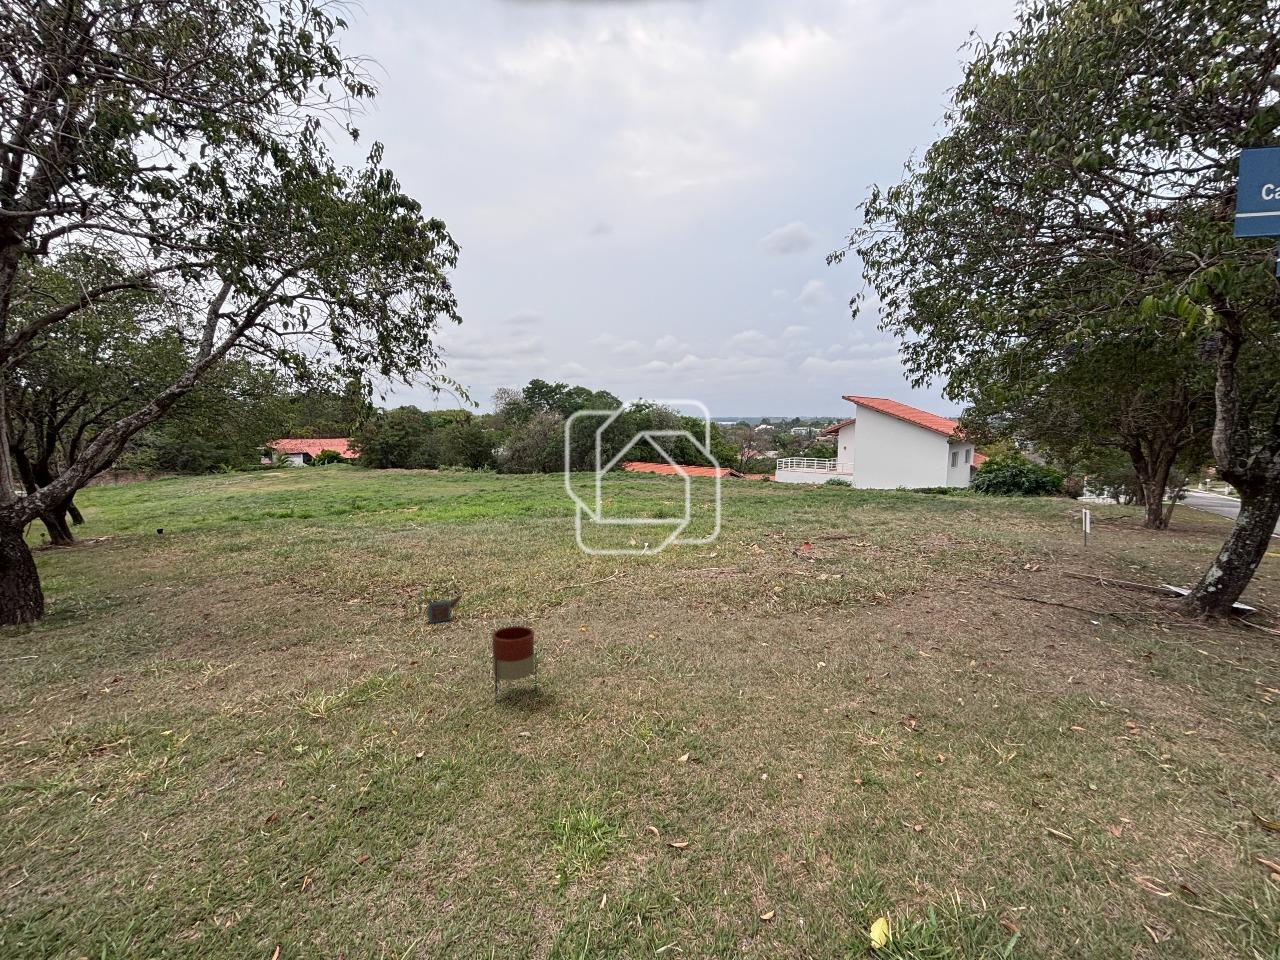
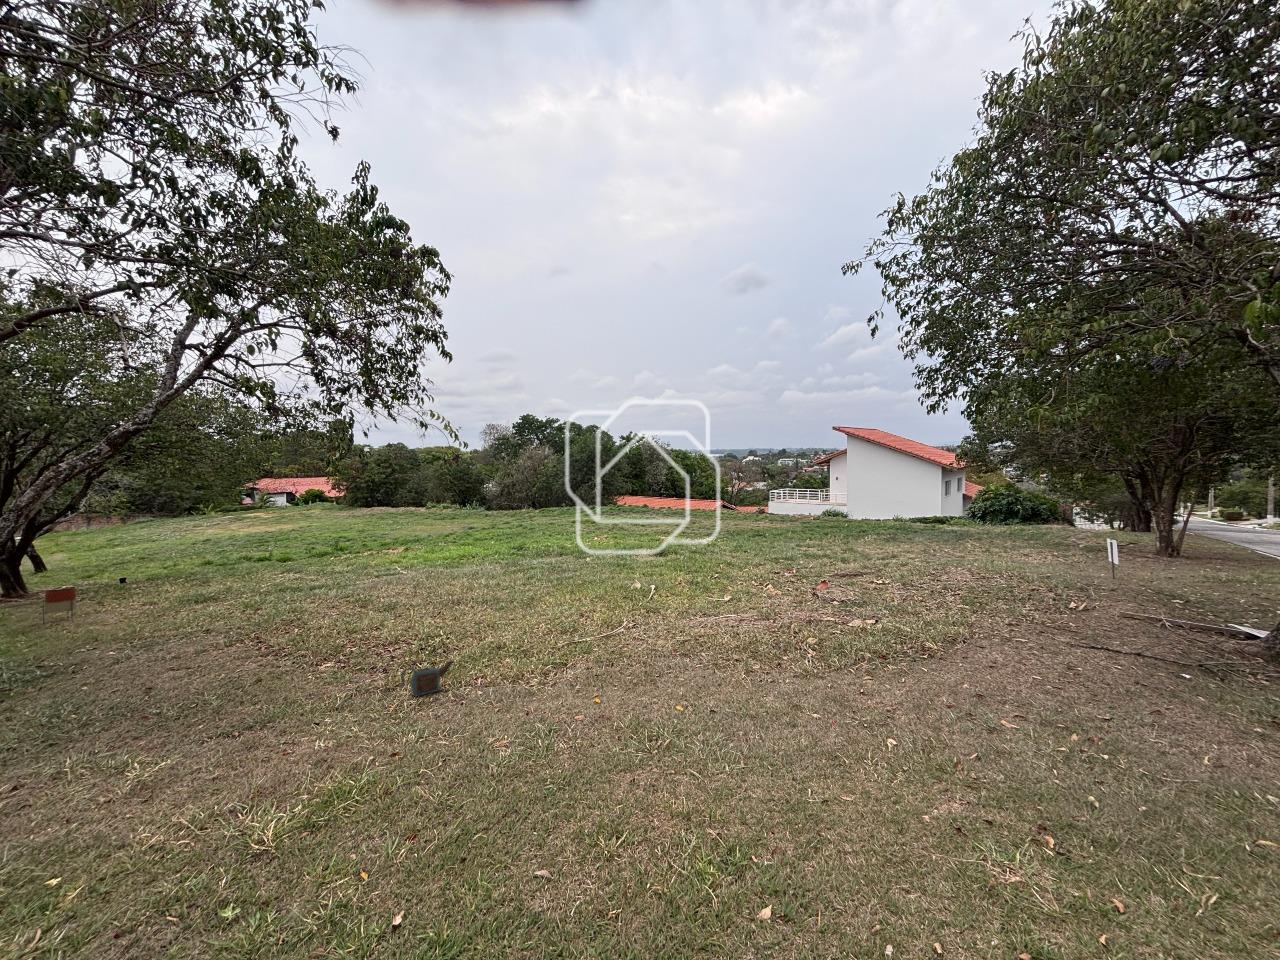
planter: present [492,626,537,701] -> present [43,588,76,622]

